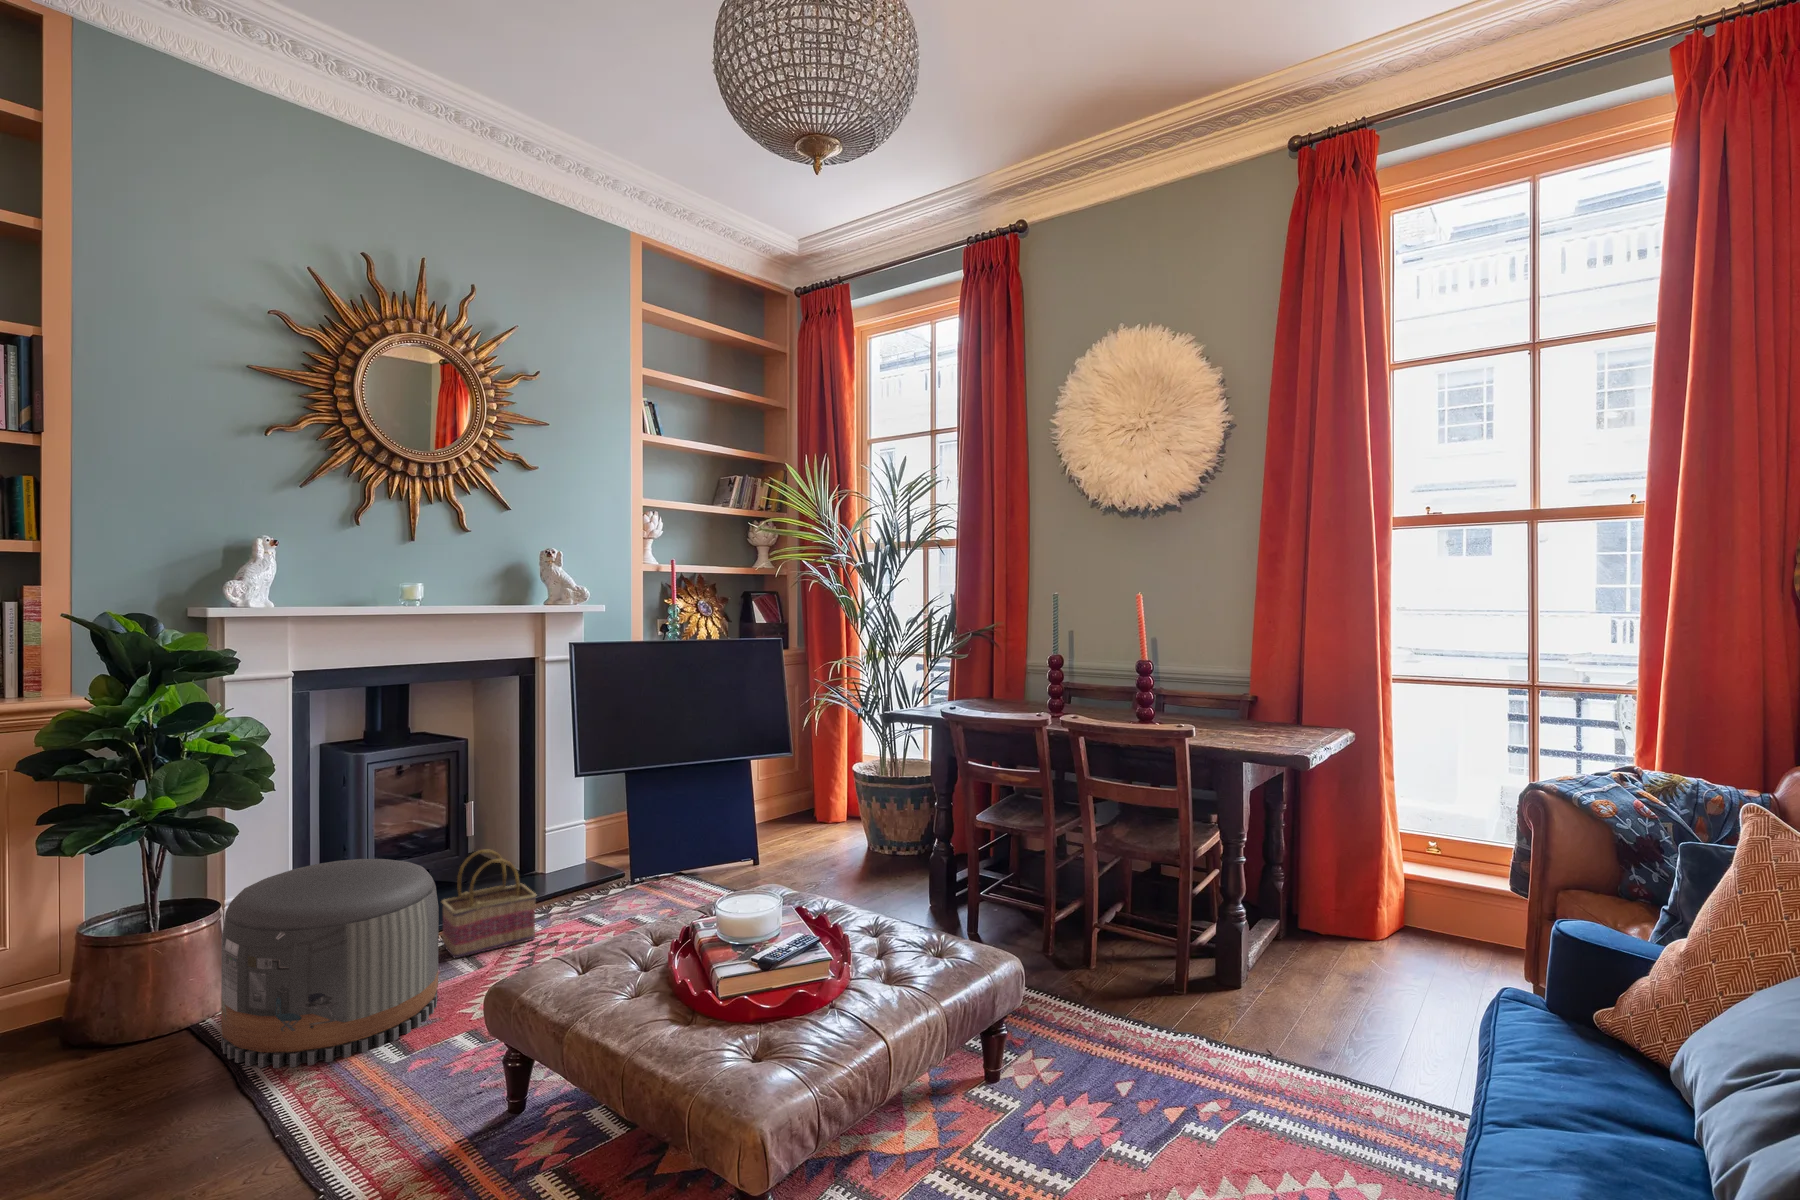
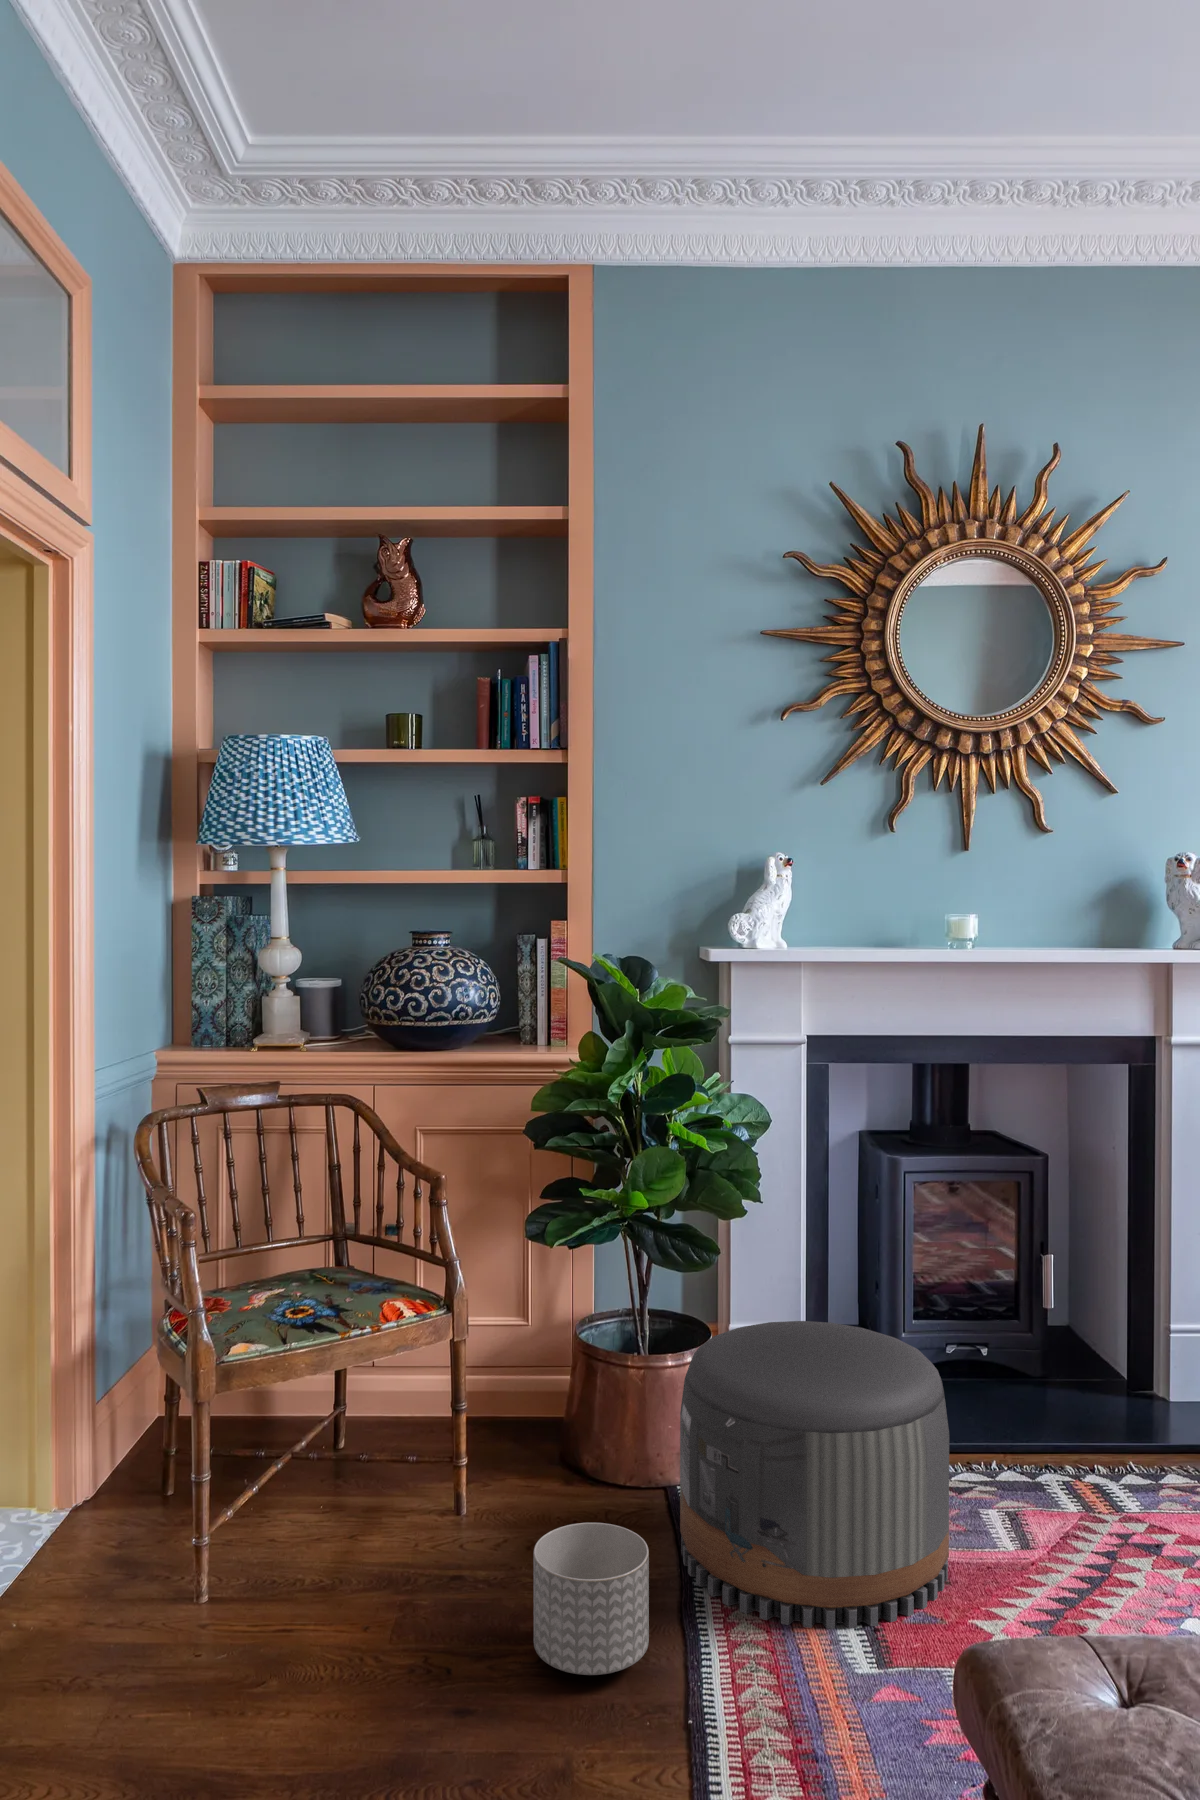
basket: present [442,850,536,958] -> none [980,1346,1125,1520]
planter: none [112,1033,226,1151] -> present [533,1523,649,1675]

